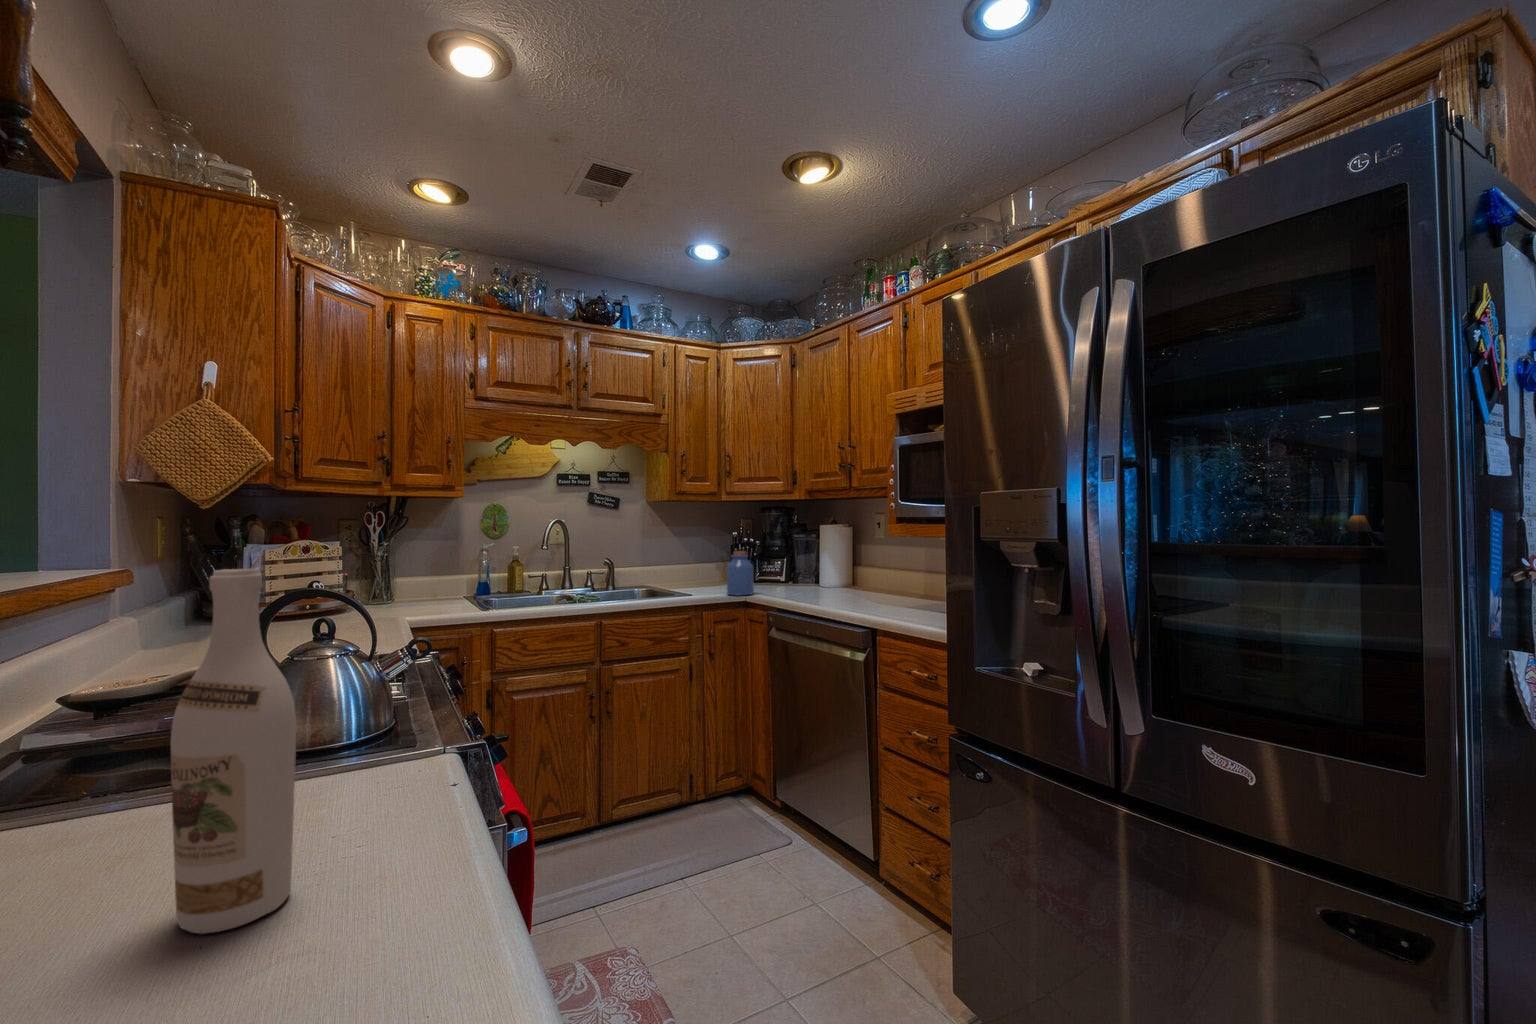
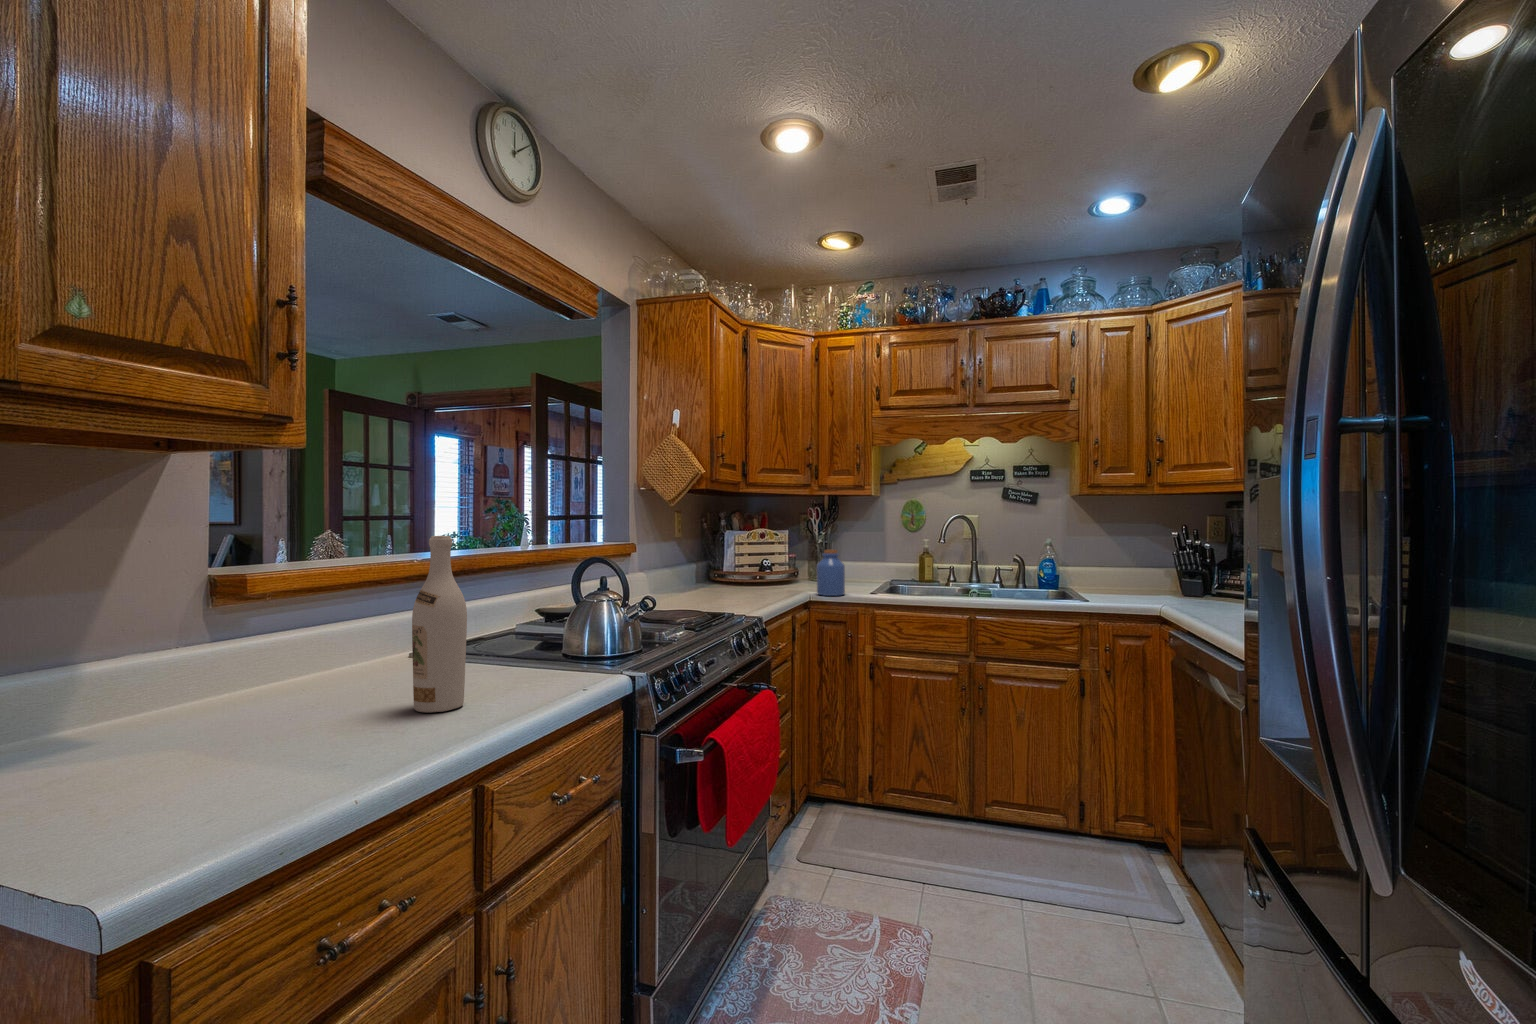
jar: present [727,551,754,596] -> present [817,550,845,596]

